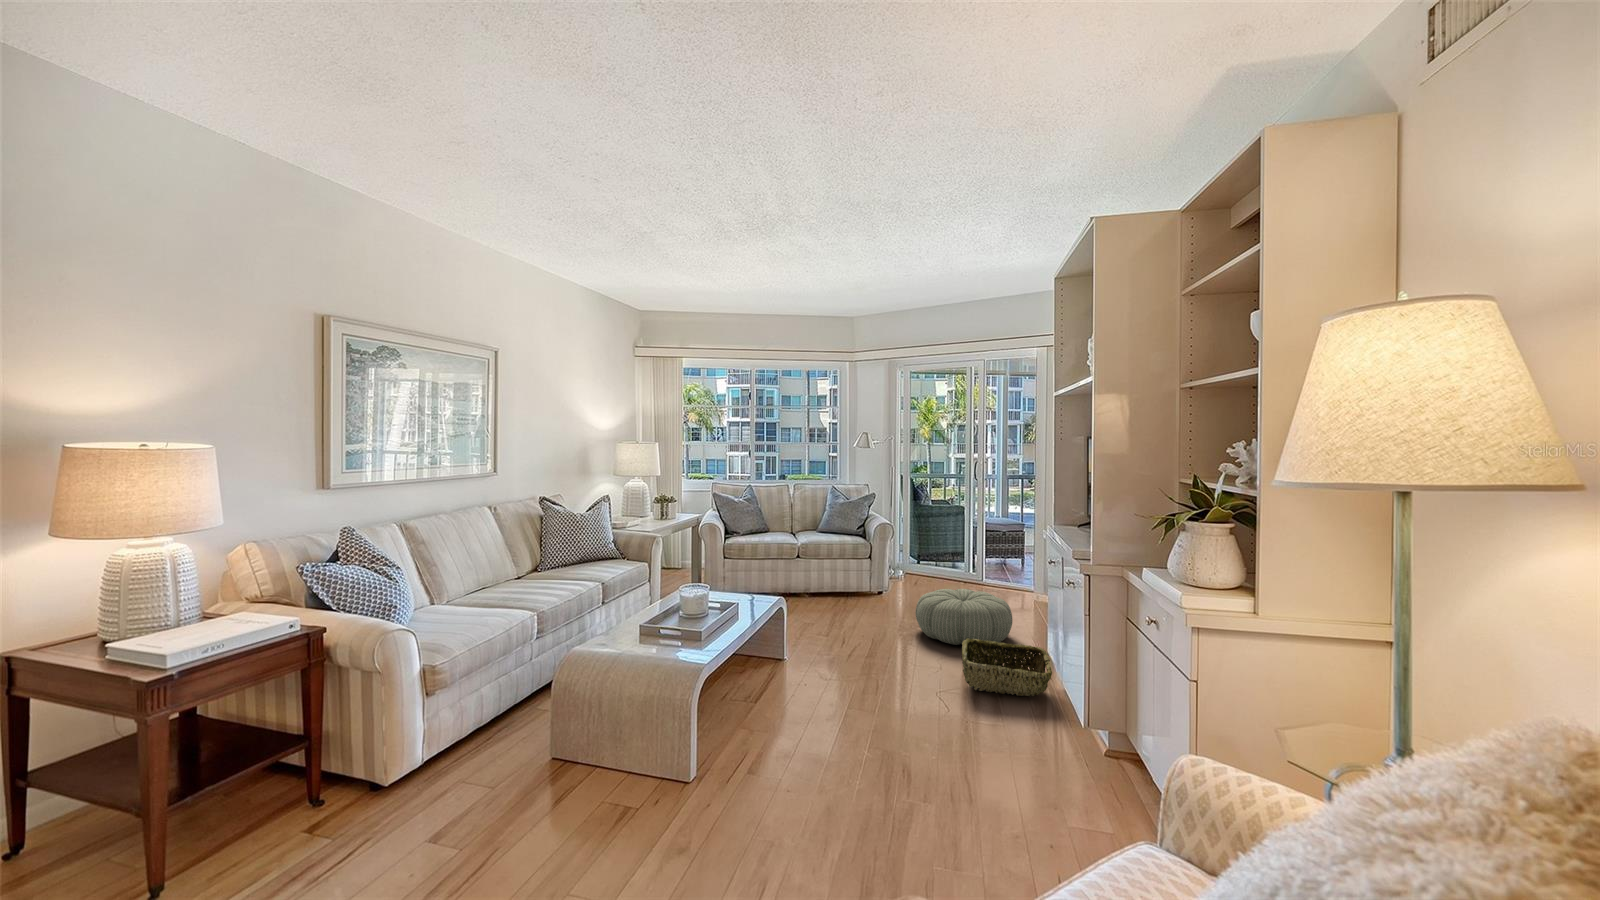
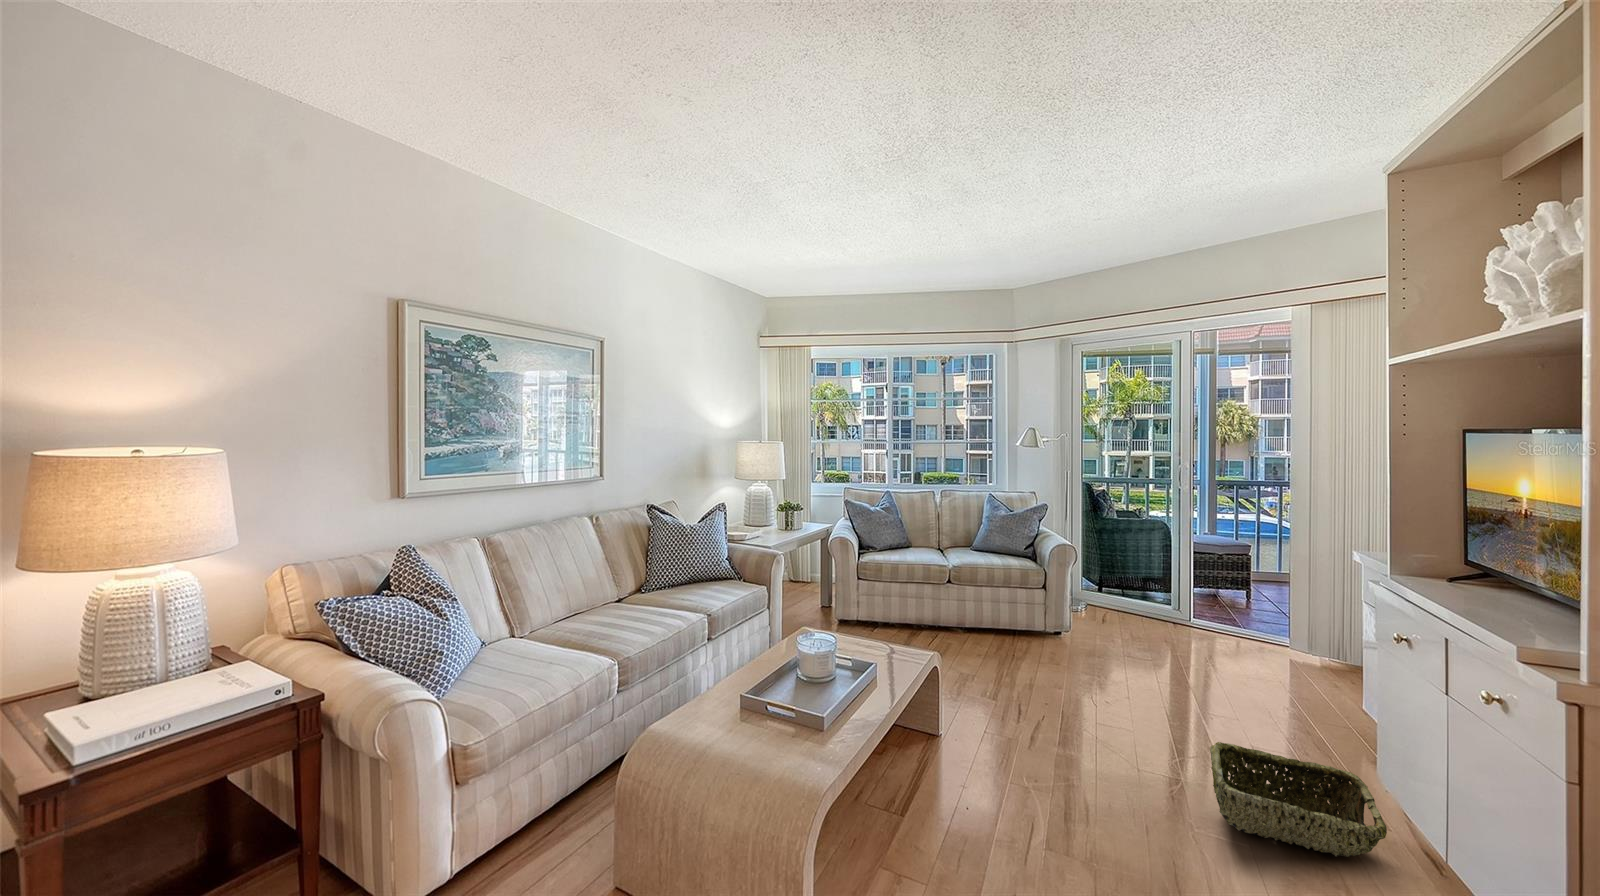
pouf: present [916,589,1012,645] -> none [1119,647,1275,741]

